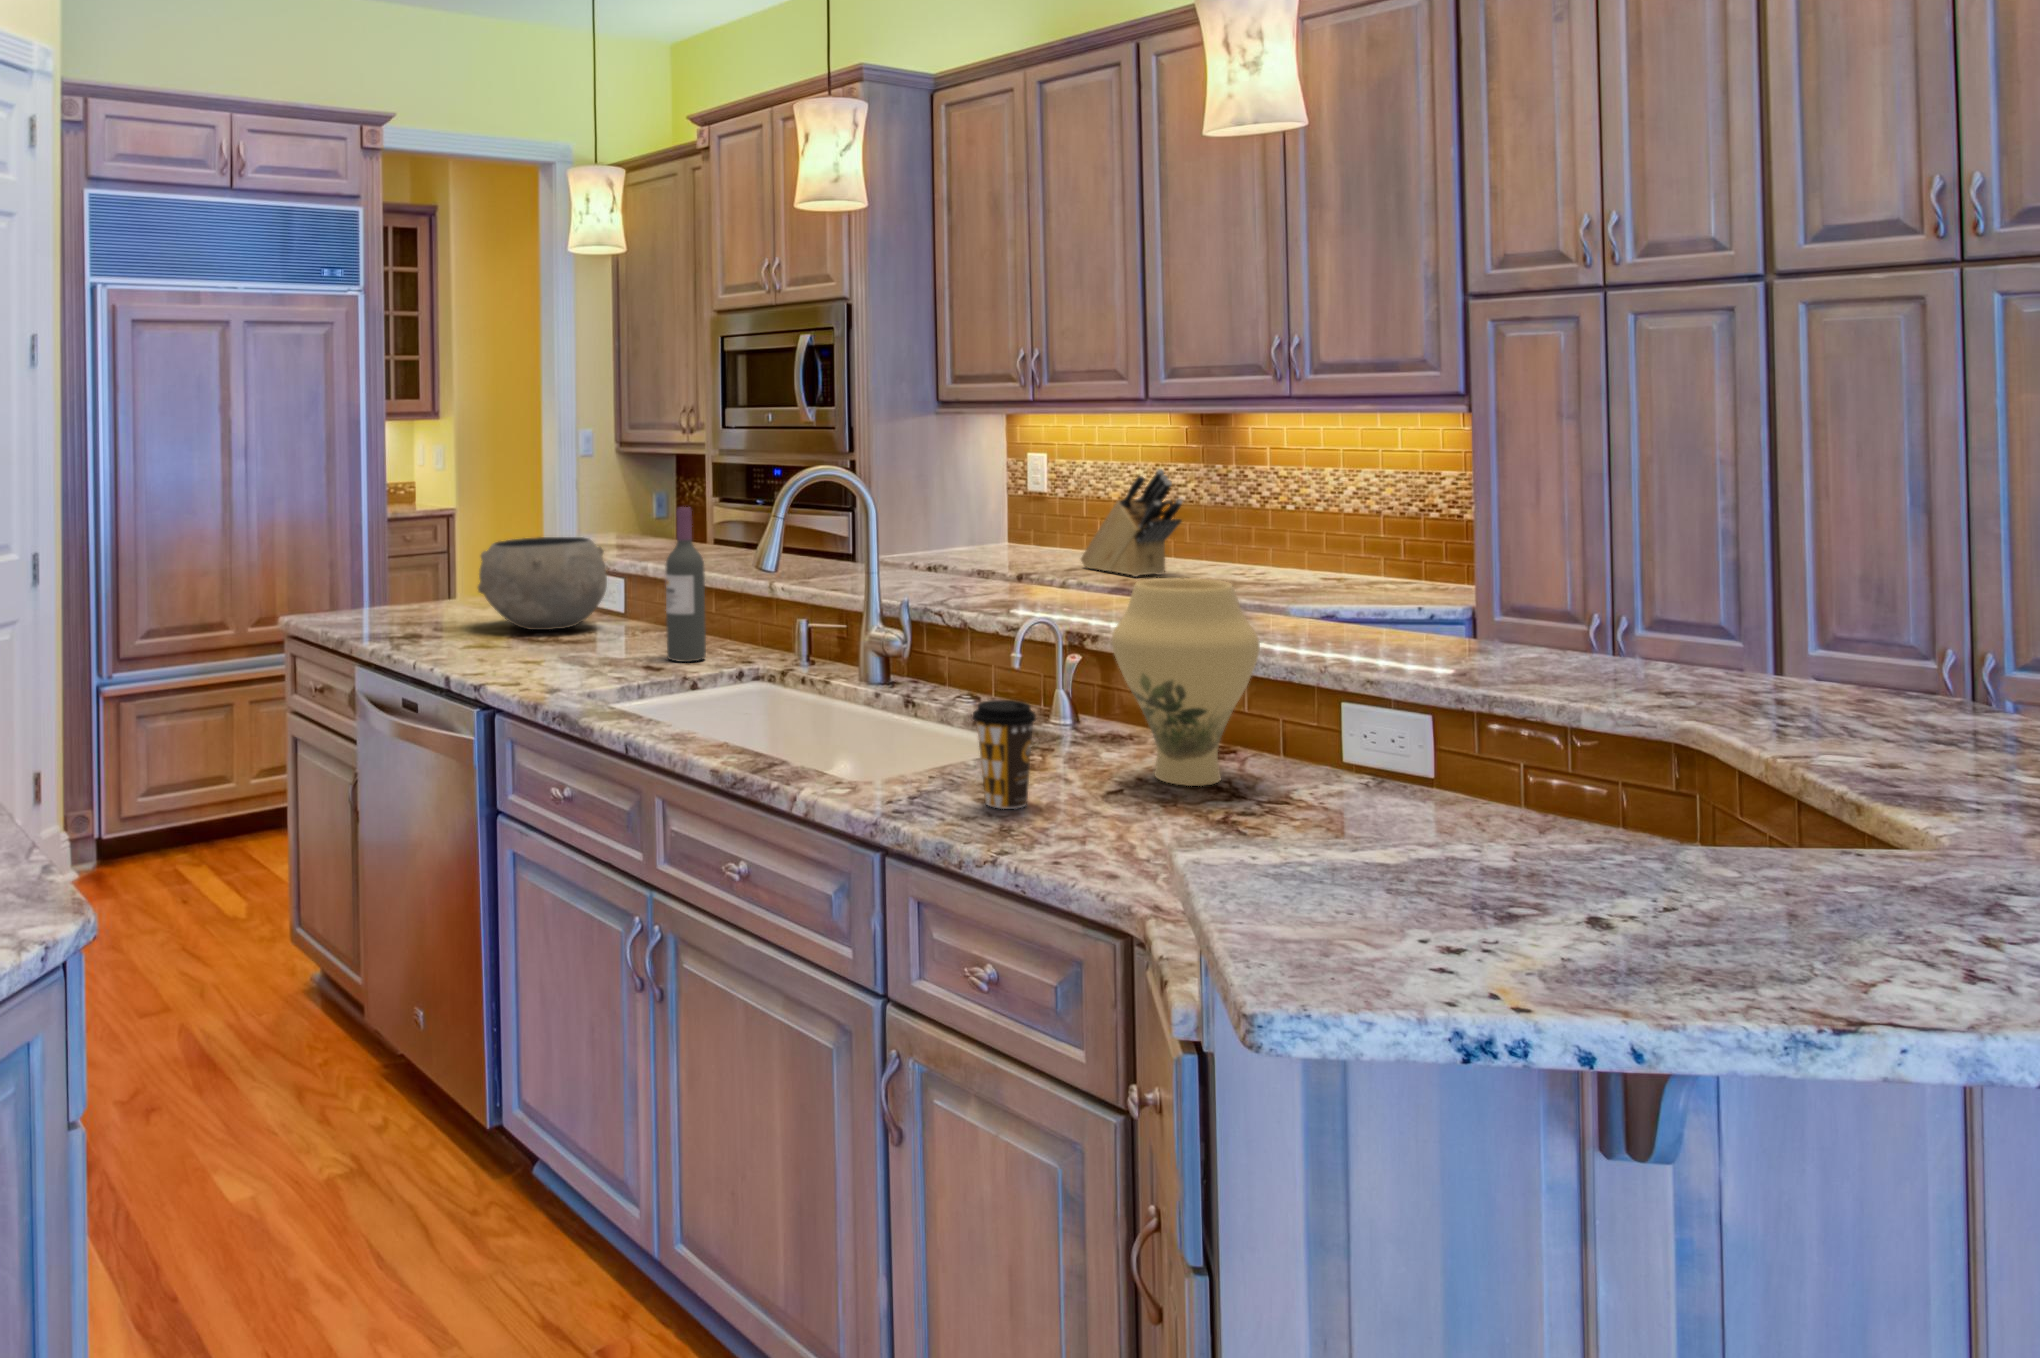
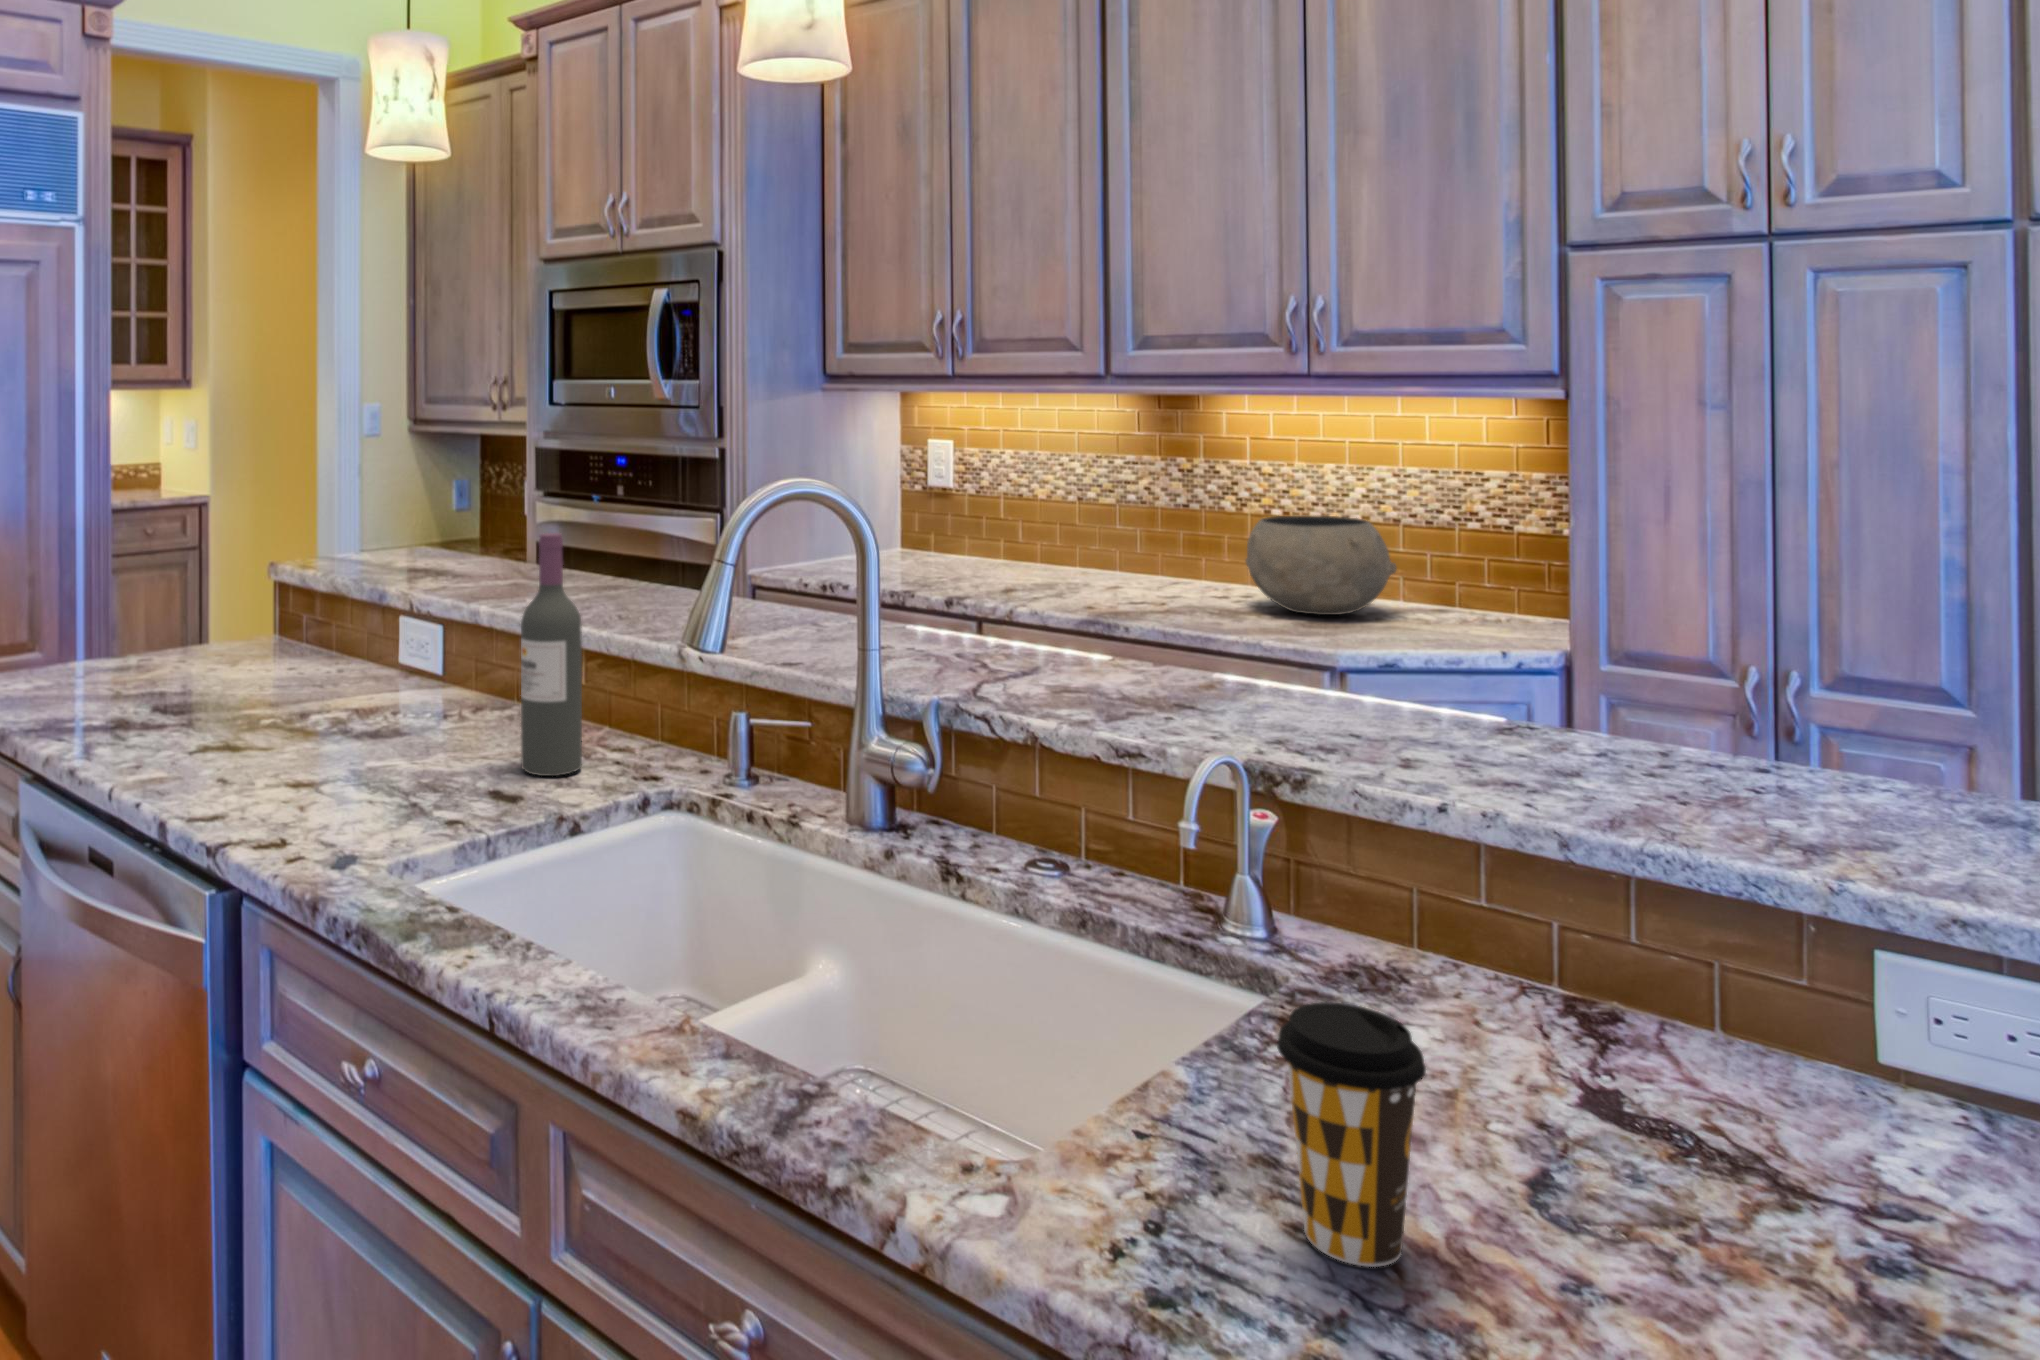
knife block: present [1081,469,1182,577] -> none [1015,463,1153,599]
ceramic bowl: present [478,537,607,630] -> present [1246,515,1397,615]
vase: present [1112,578,1260,786] -> none [1473,714,1806,1154]

